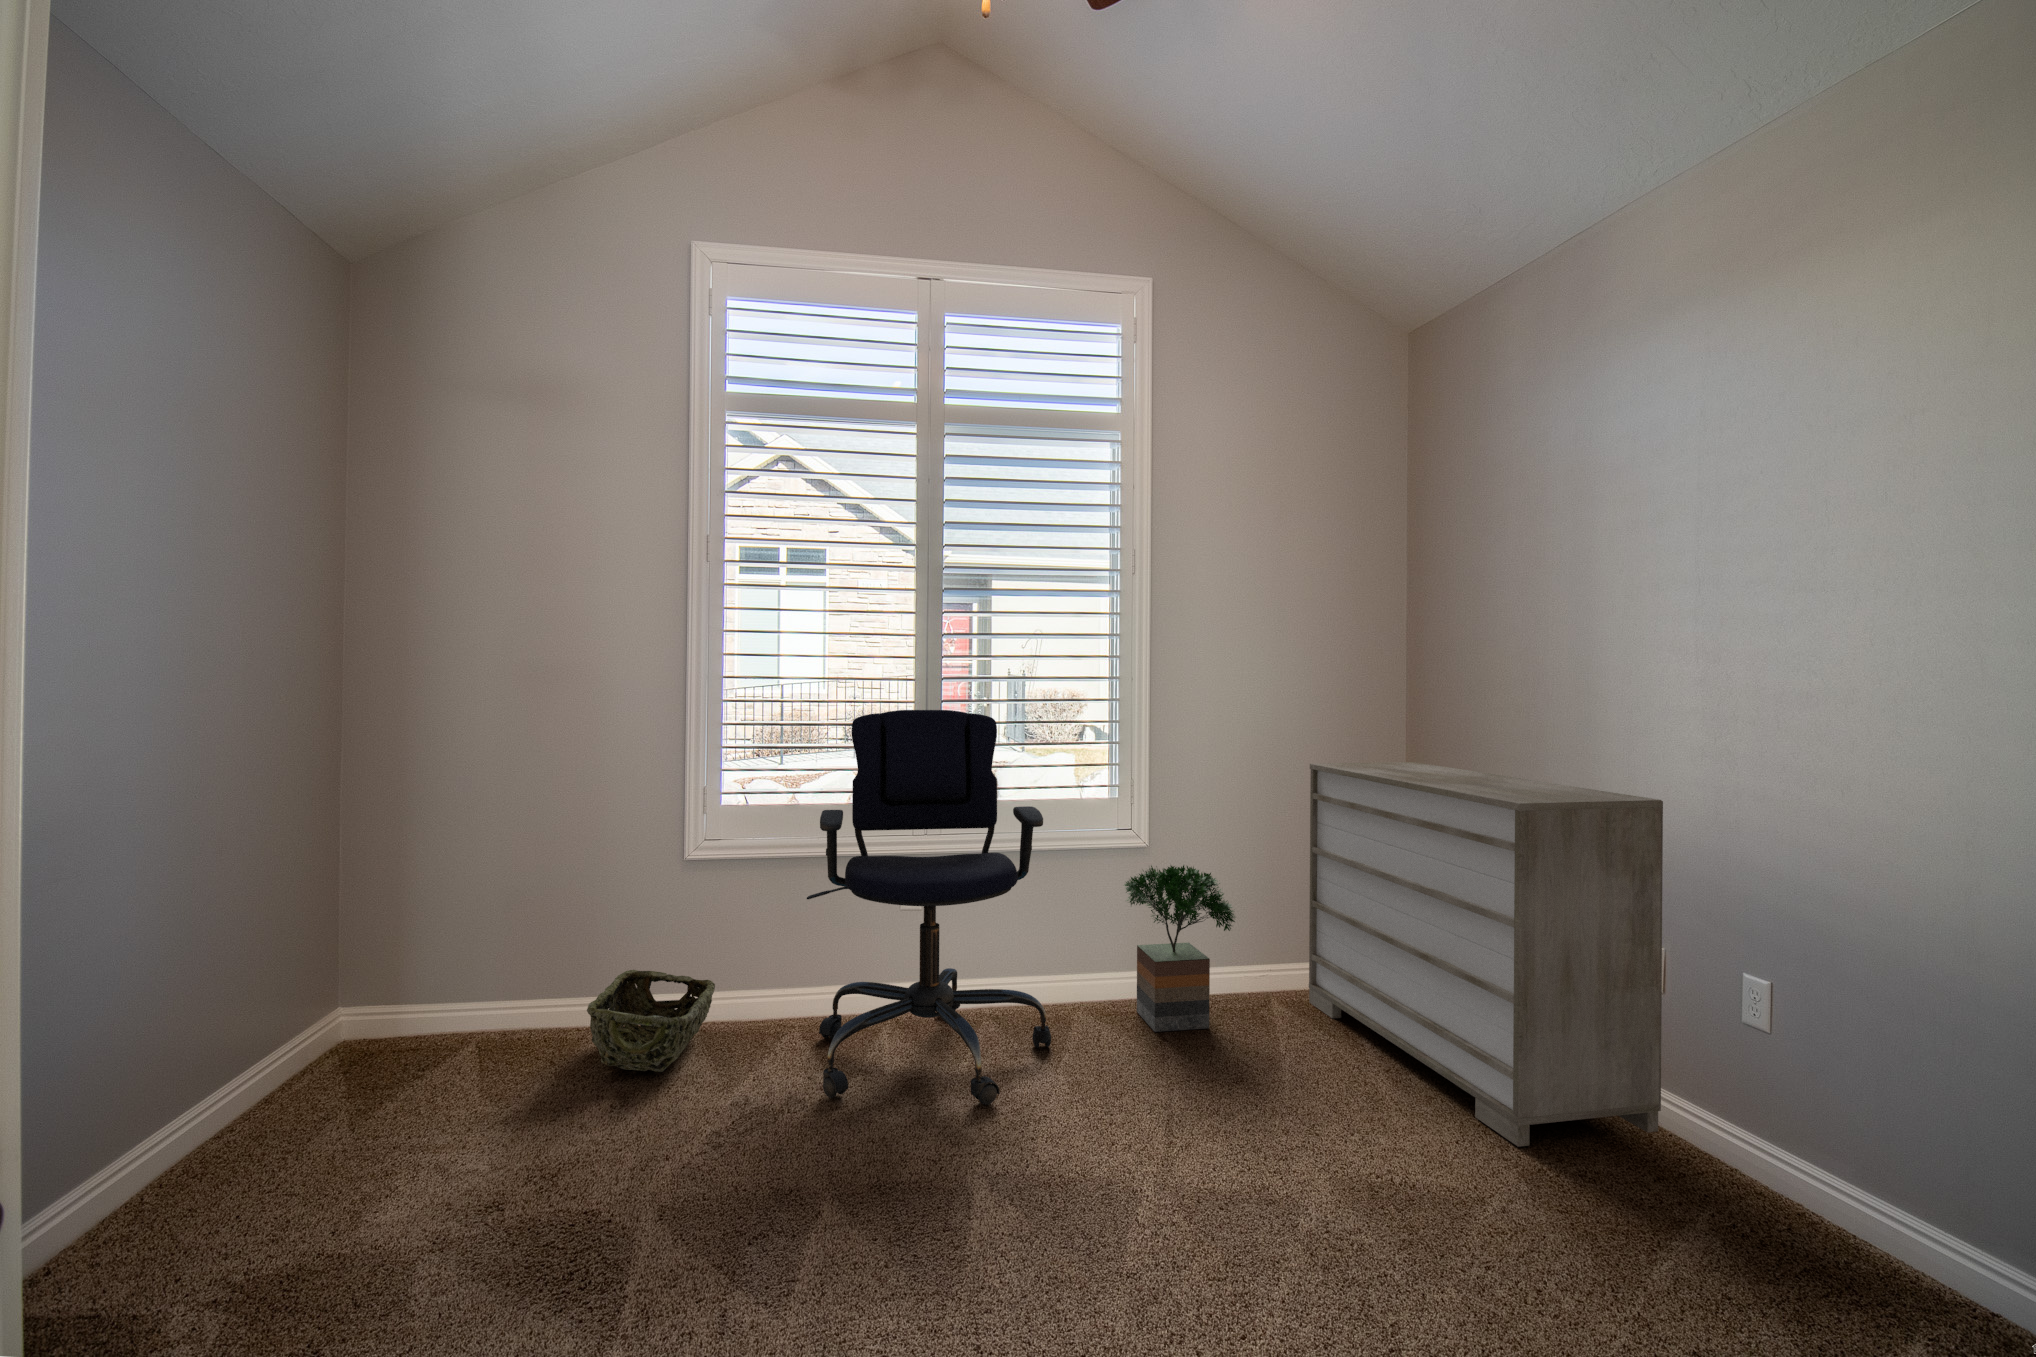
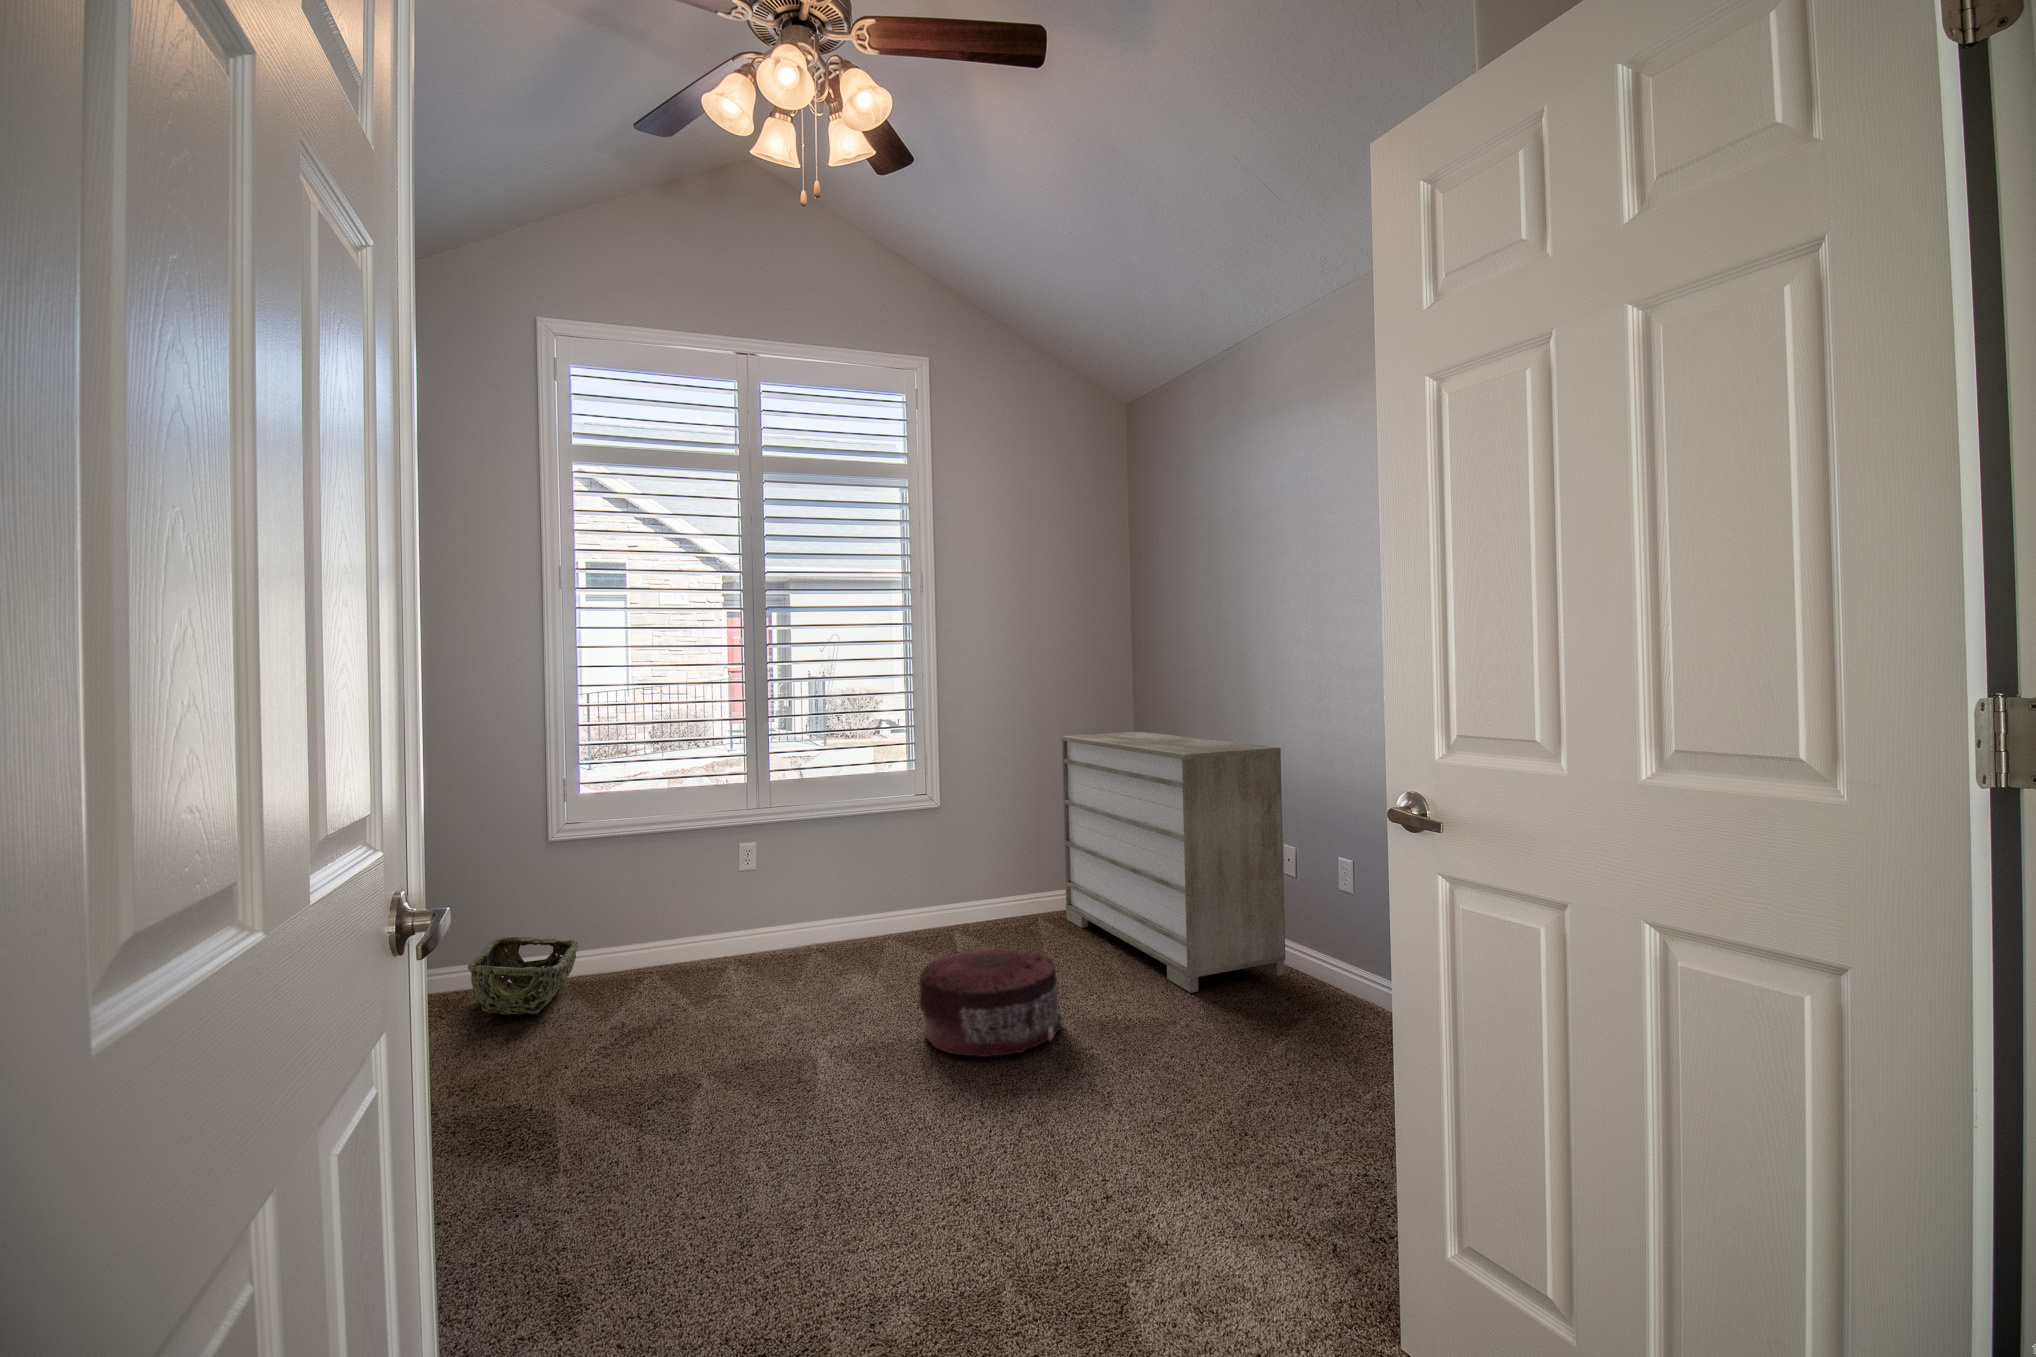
office chair: present [807,710,1051,1105] -> none [658,706,864,1016]
potted tree: present [1125,865,1235,1032] -> none [918,819,1006,949]
pouf: none [1132,1051,1336,1225] -> present [919,946,1062,1057]

